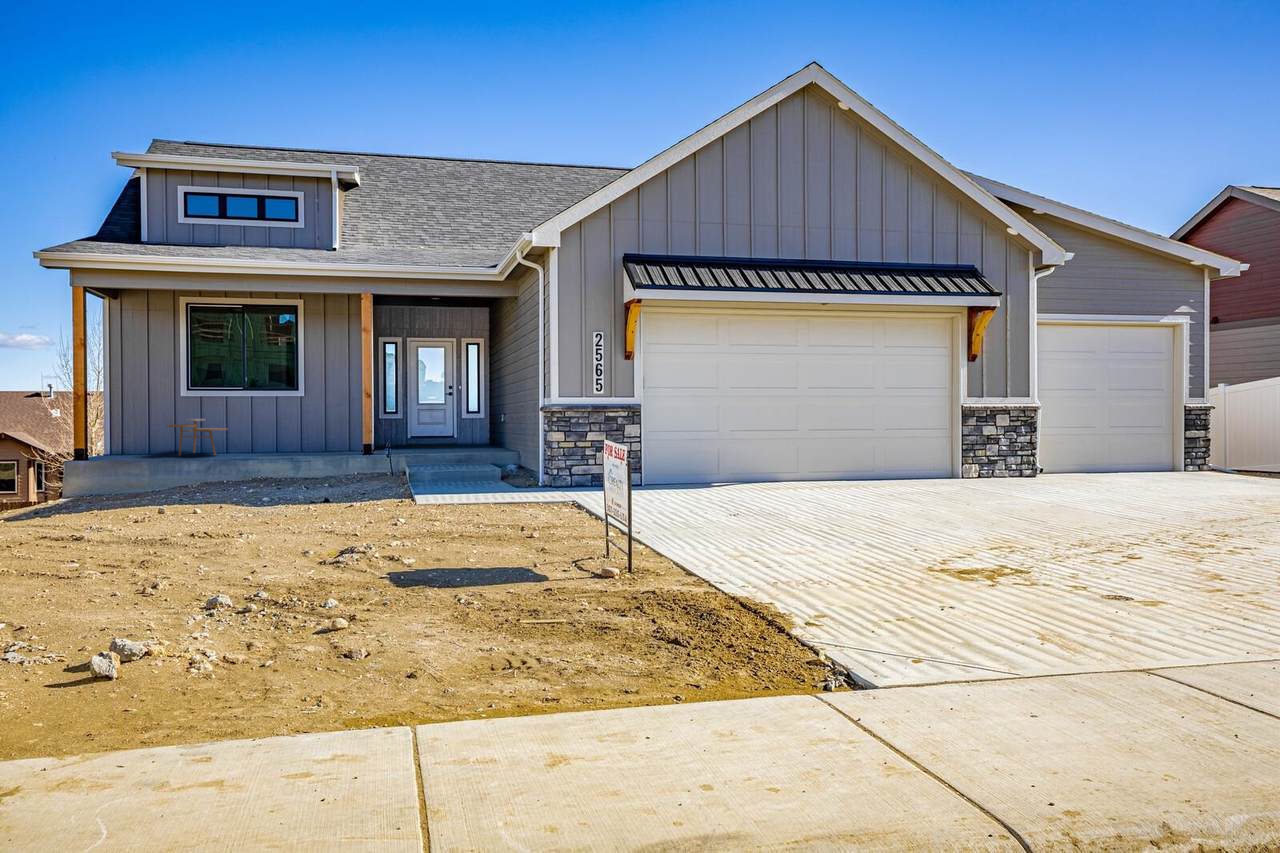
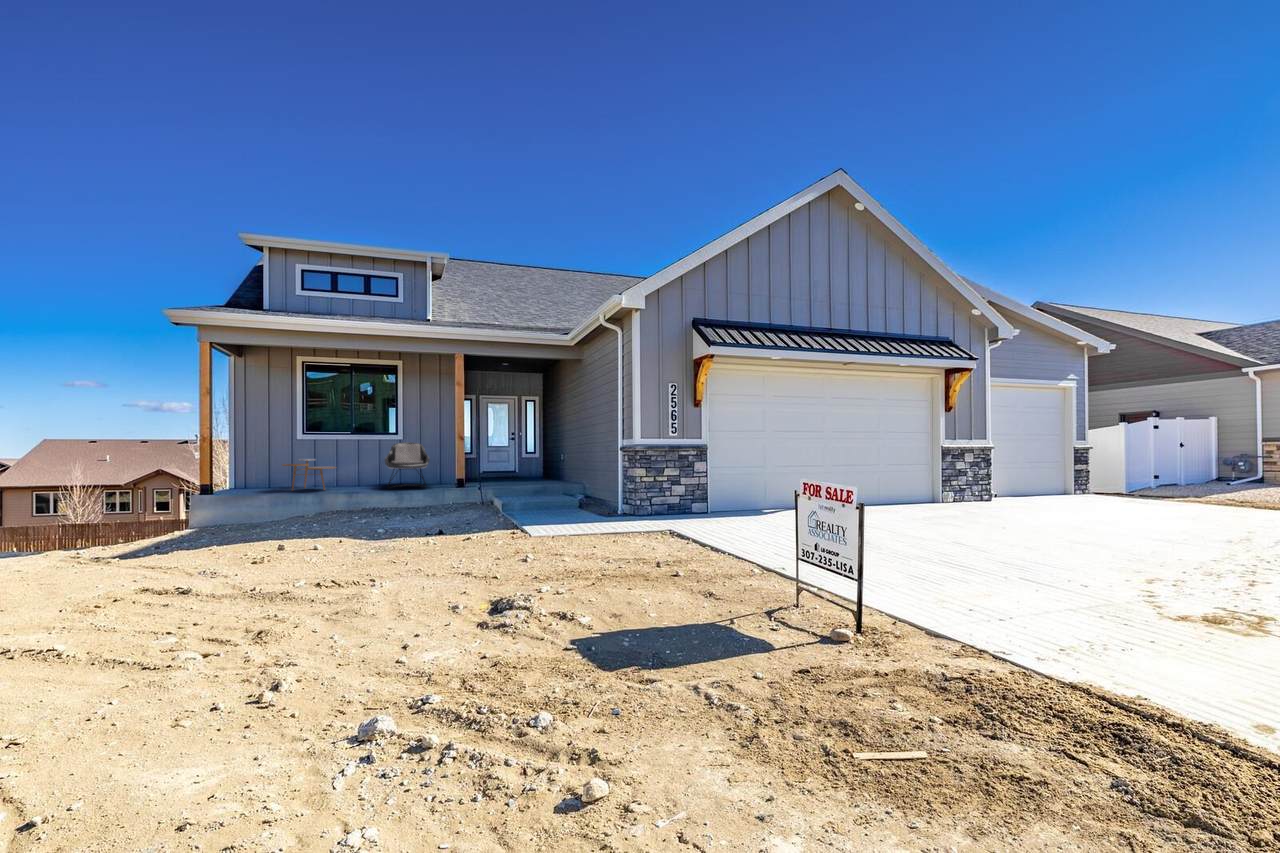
lounge chair: none [282,399,336,454] -> present [384,442,430,489]

